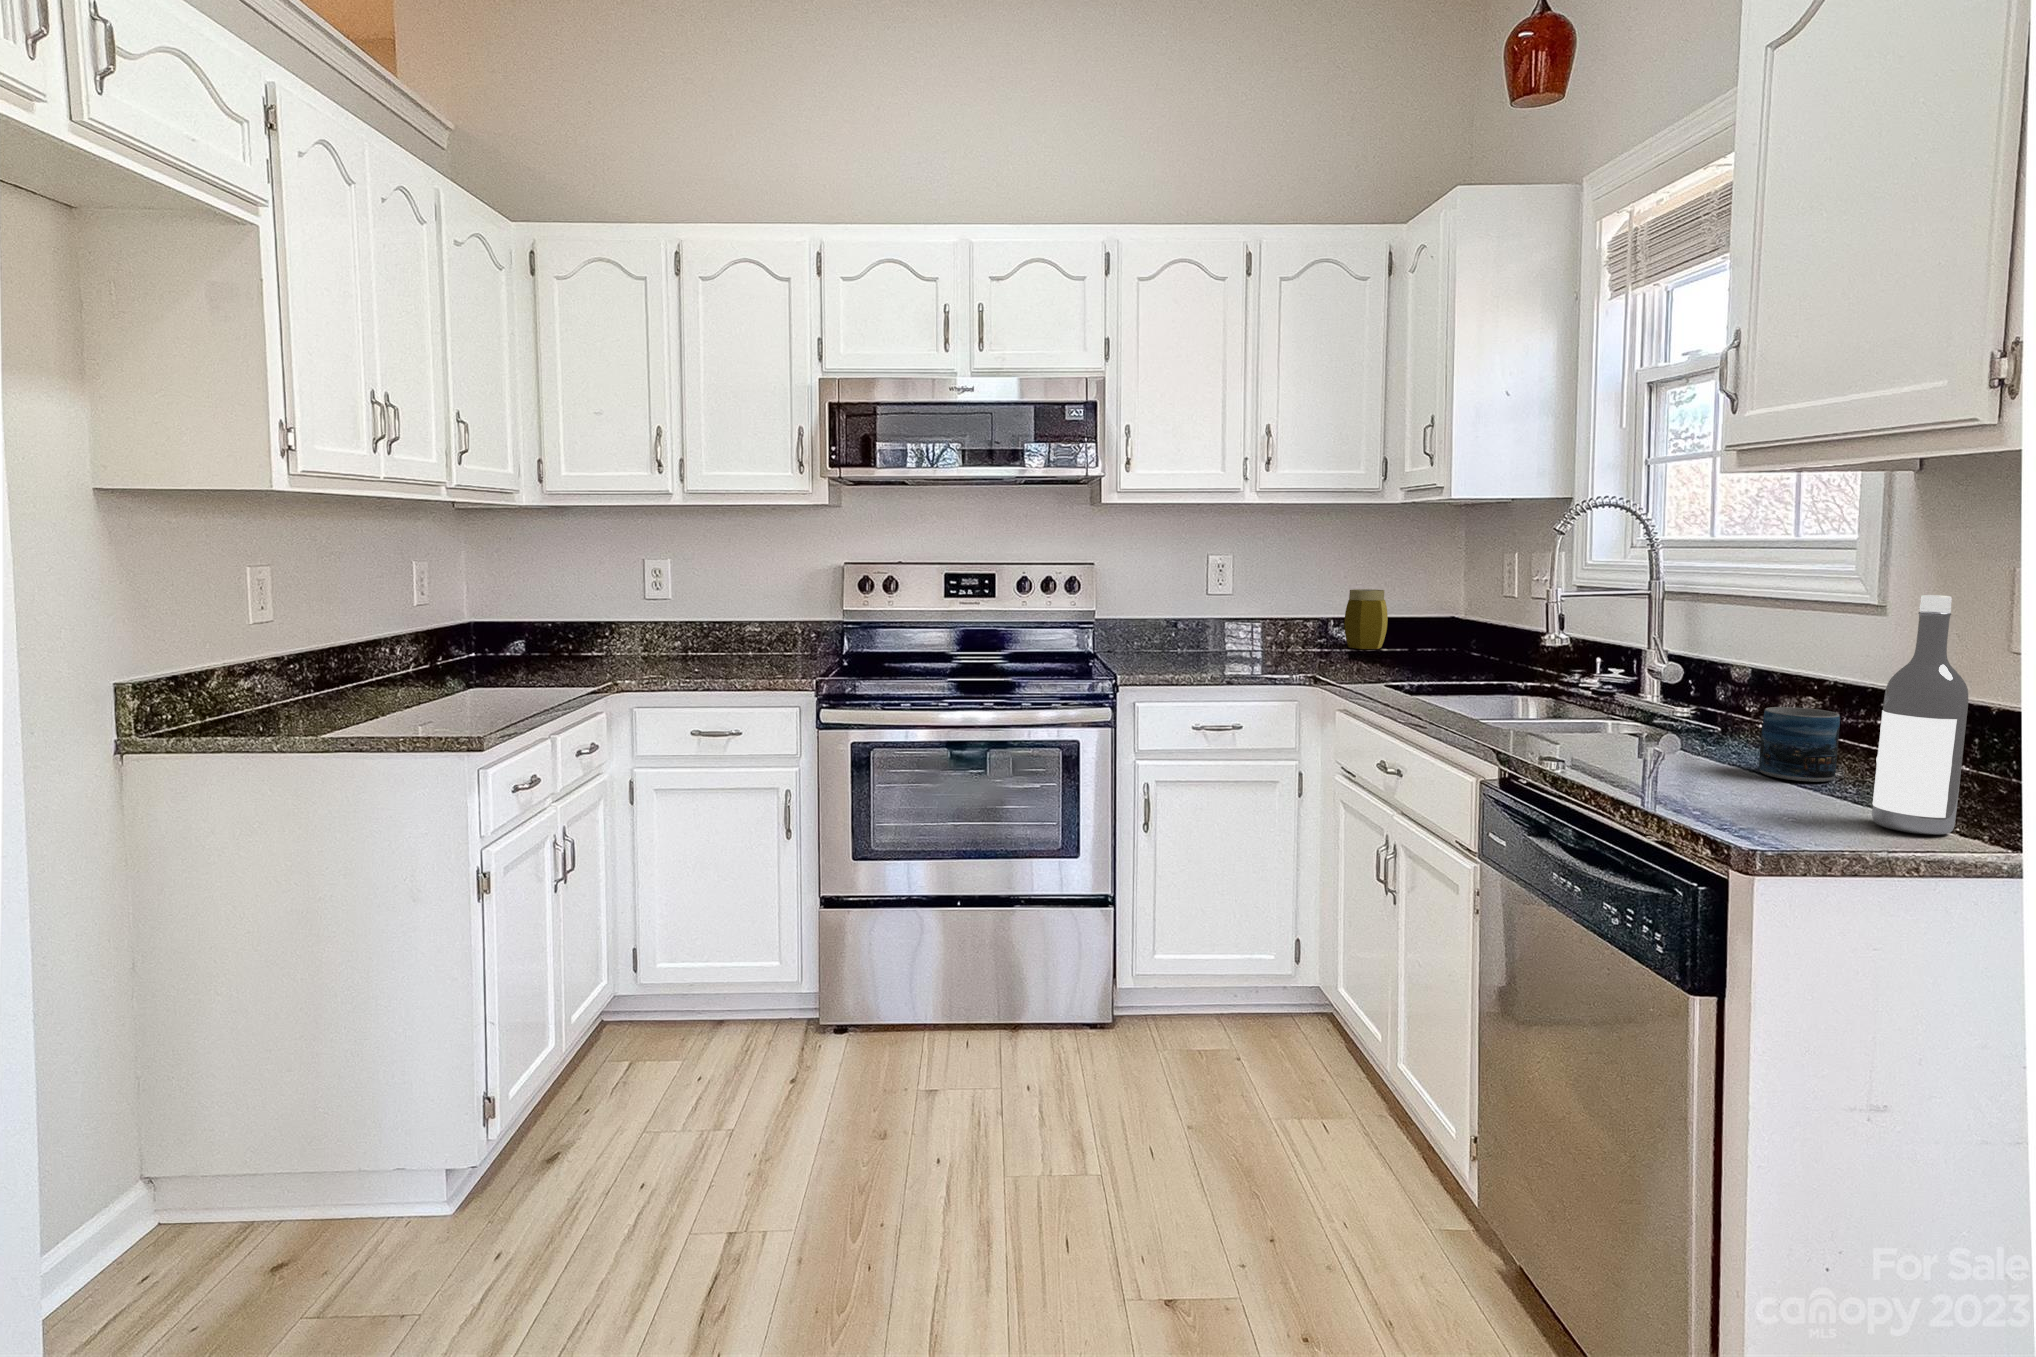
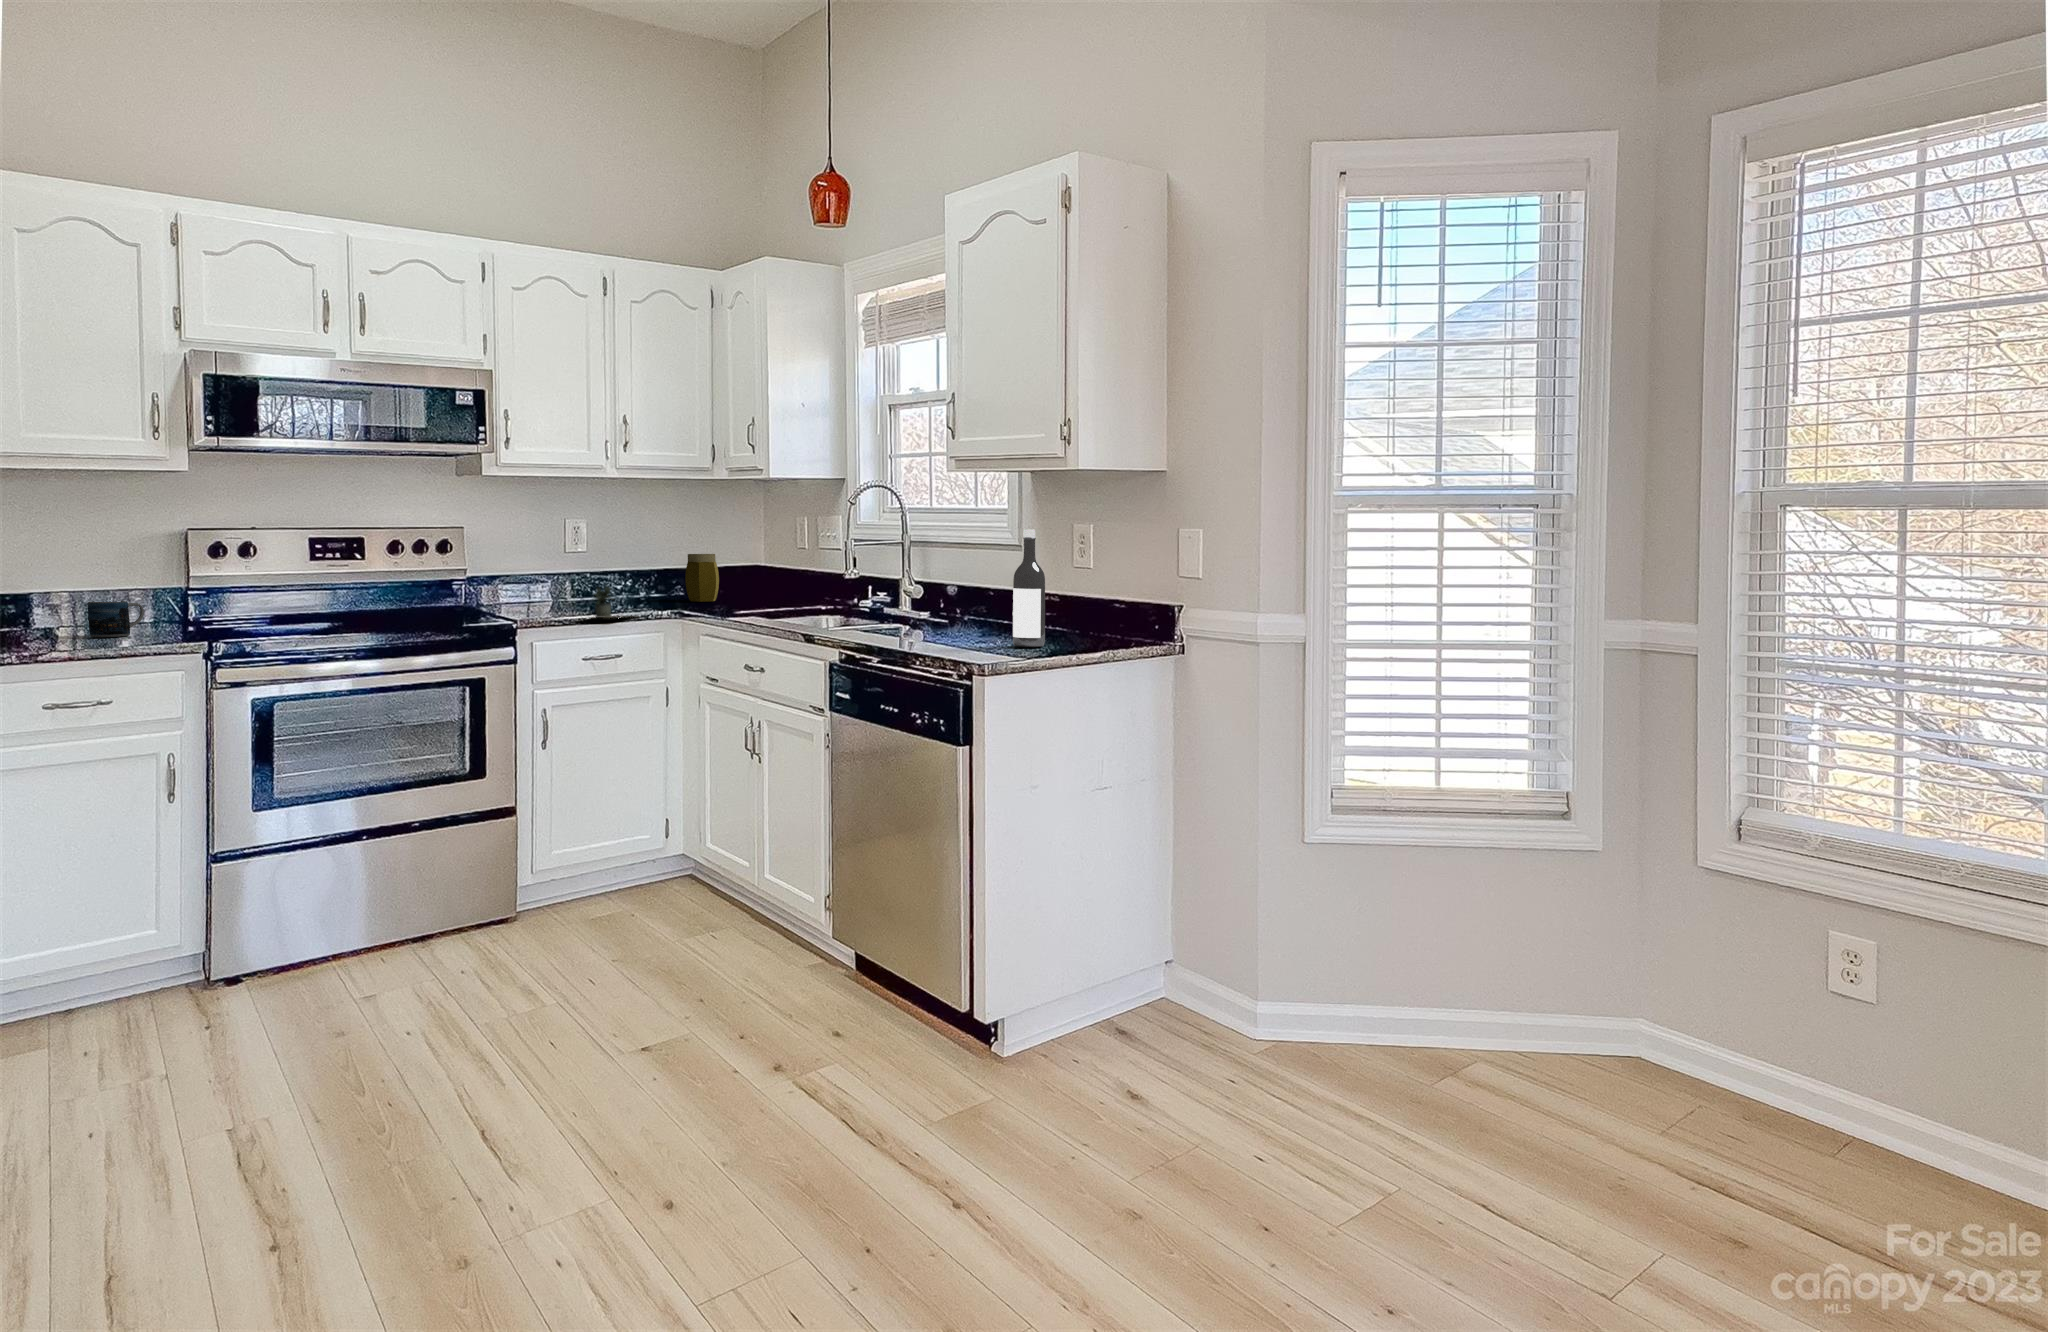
potted plant: none [1180,634,1292,678] -> present [594,586,612,618]
mug: present [1759,707,1840,782] -> present [88,601,144,637]

